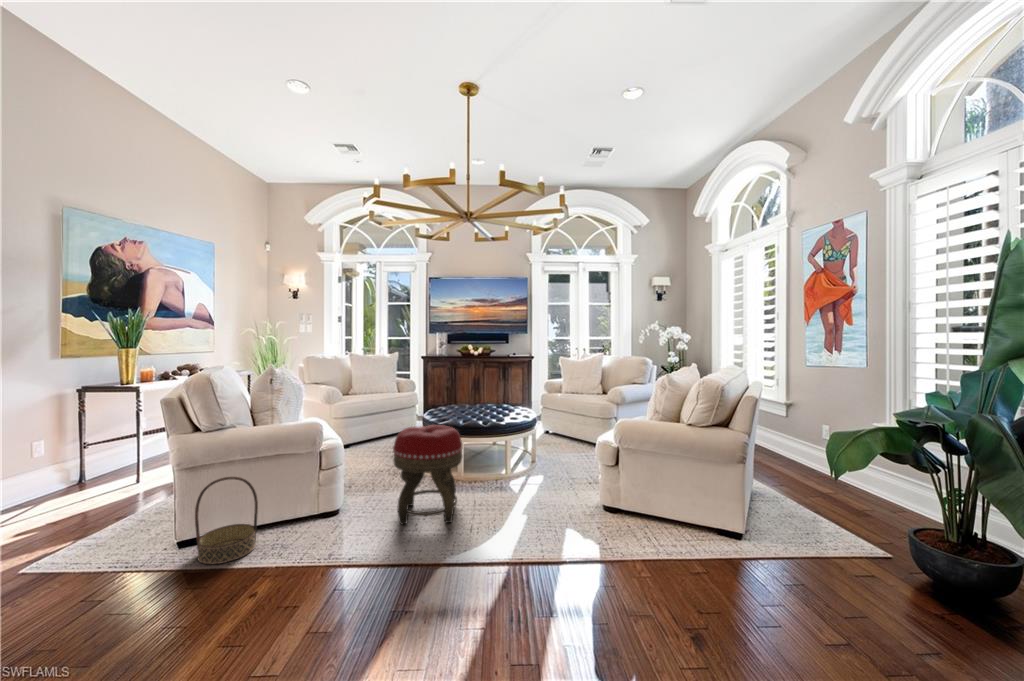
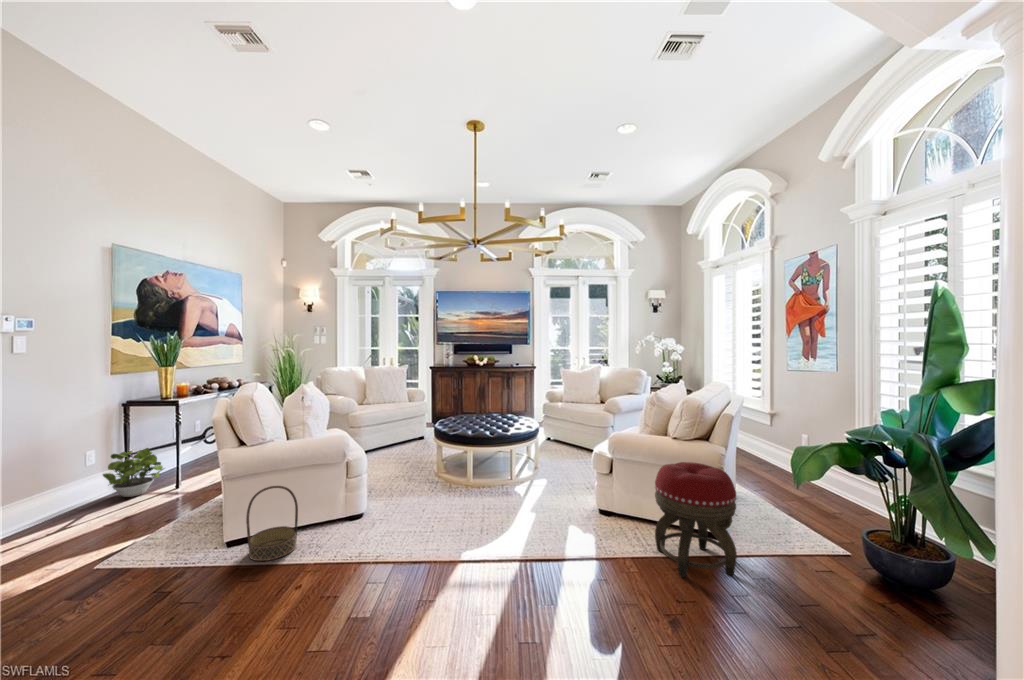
footstool: present [393,425,463,525] -> present [655,462,737,578]
potted plant: none [47,436,121,490] -> present [103,448,163,497]

